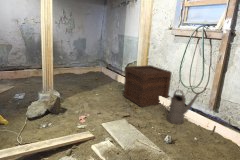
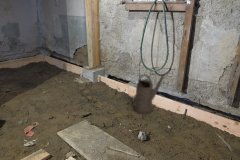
wooden crate: present [124,65,171,107] -> none [75,49,130,99]

